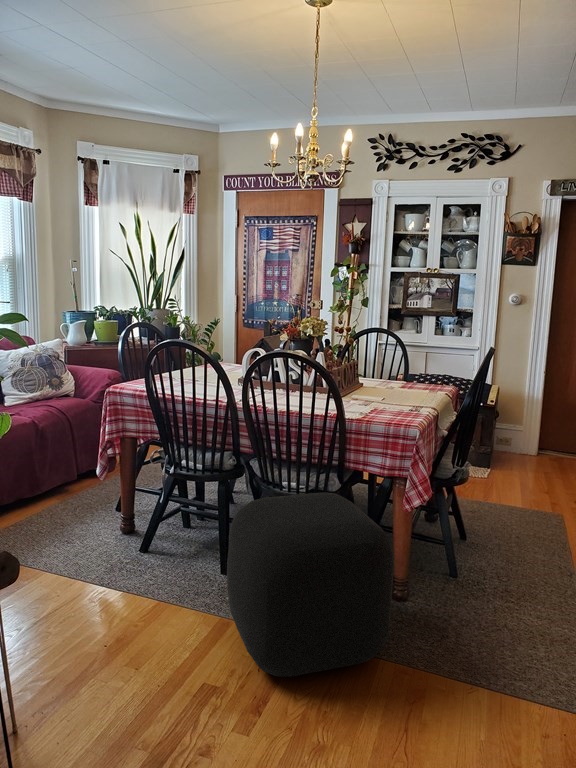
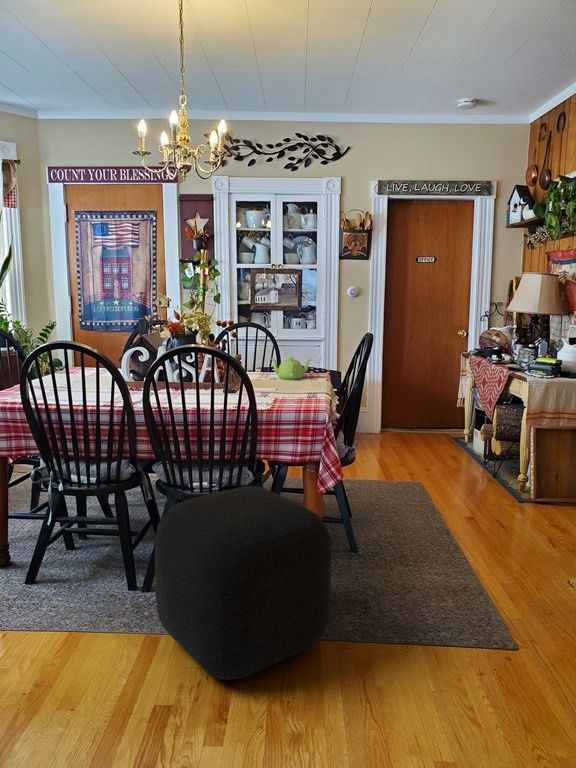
teapot: none [390,366,434,390] -> present [271,357,311,380]

